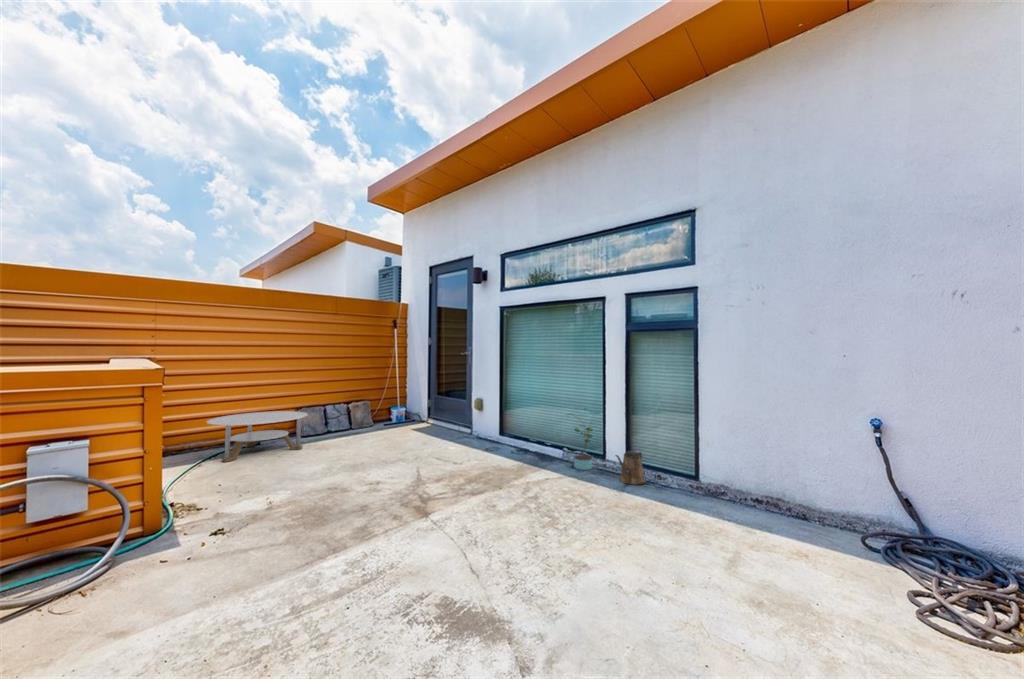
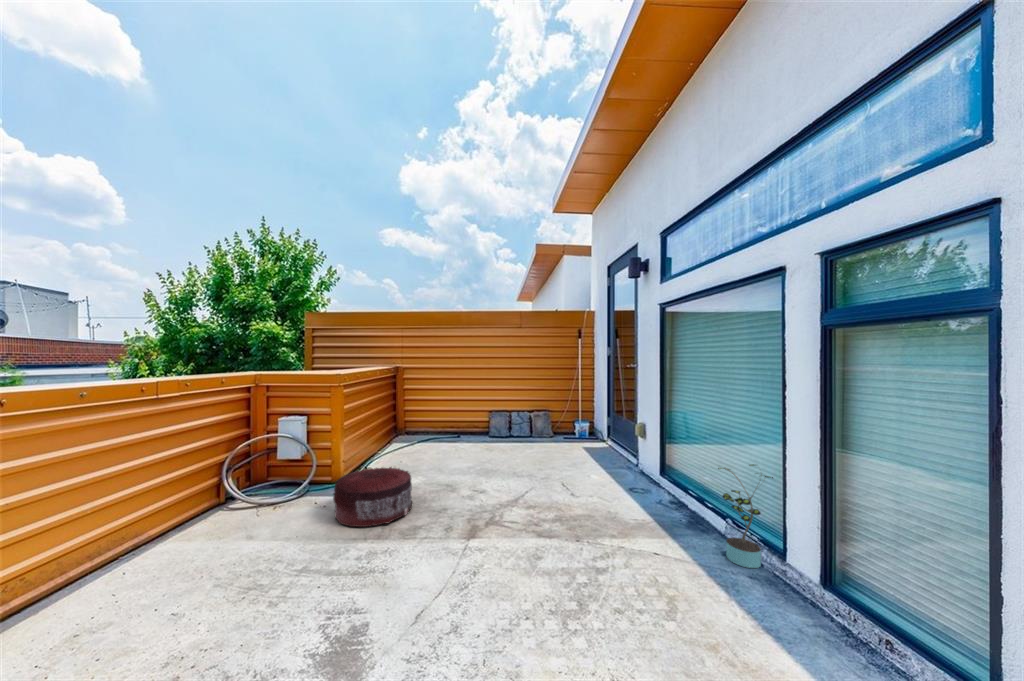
round table: present [207,411,308,462] -> none [415,411,485,447]
watering can: present [615,451,646,485] -> none [753,561,853,642]
pouf: none [236,472,335,544] -> present [333,467,413,527]

